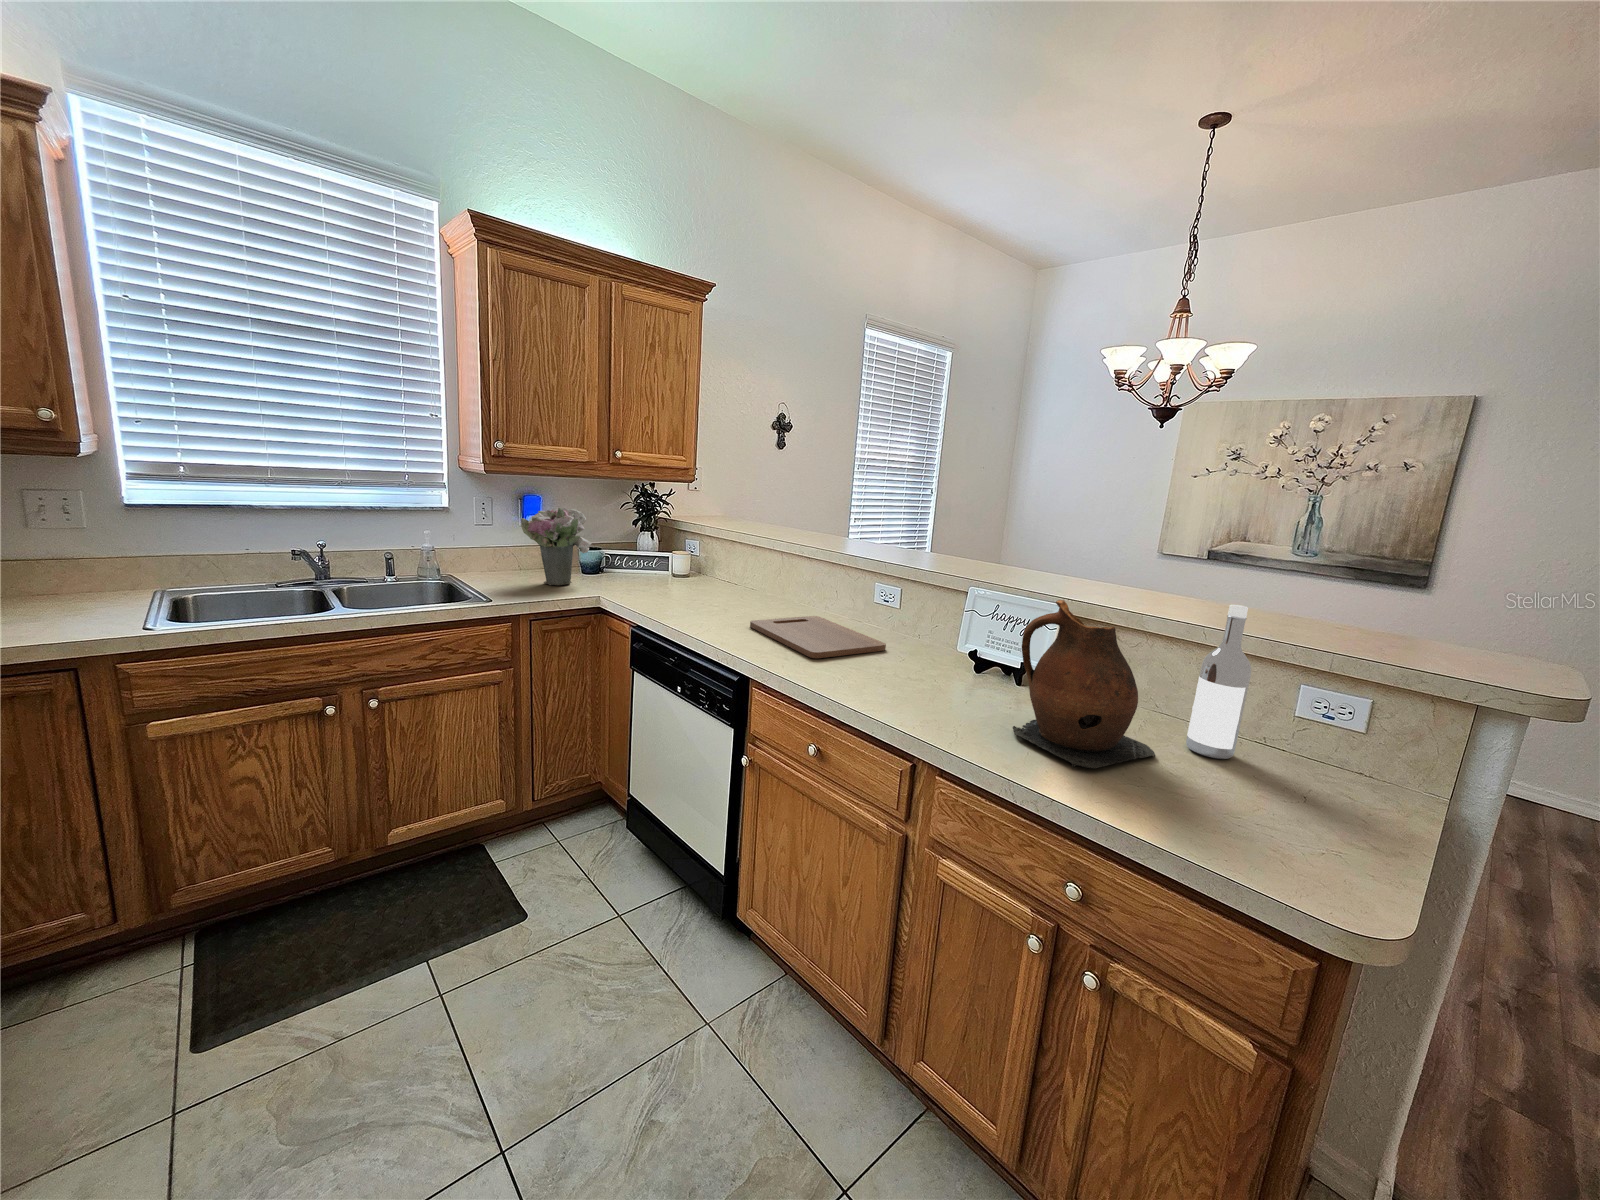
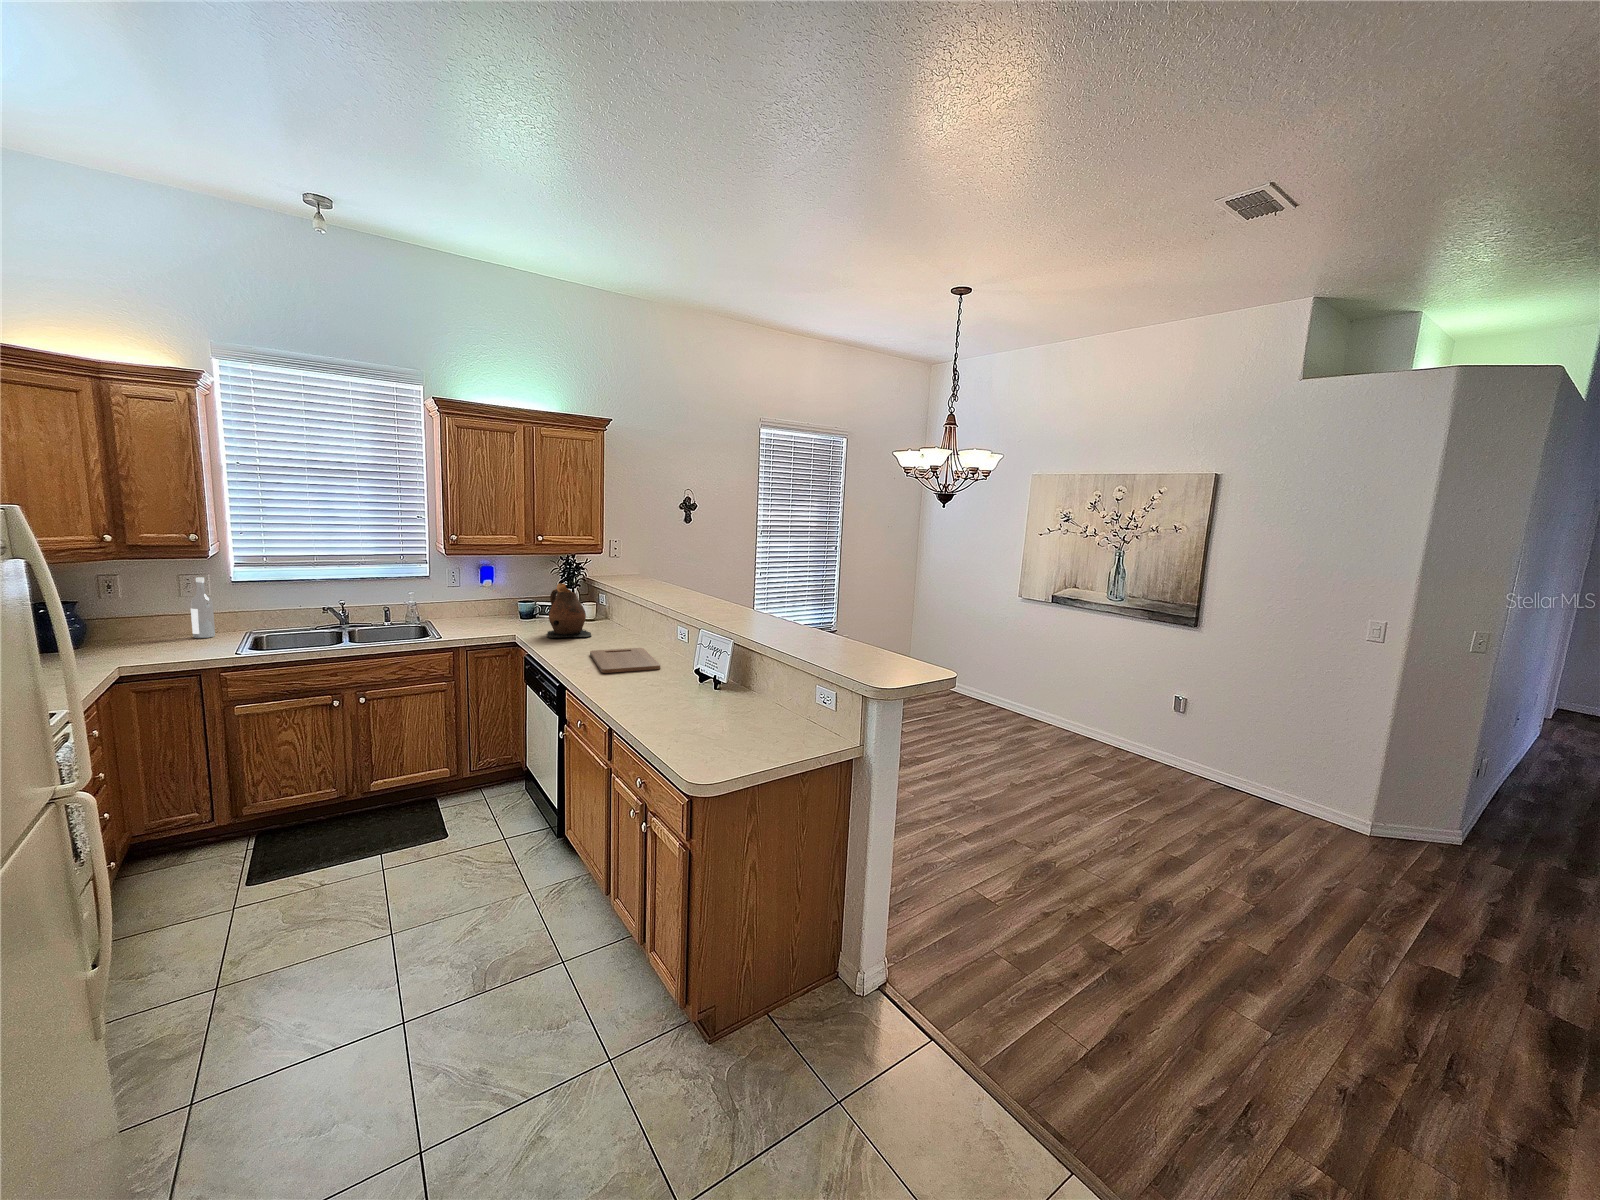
flower bouquet: present [521,508,592,585] -> none [469,576,517,628]
ceramic pitcher: present [1013,600,1155,769] -> present [548,584,591,638]
wine bottle: present [1186,605,1251,759] -> present [190,577,215,638]

